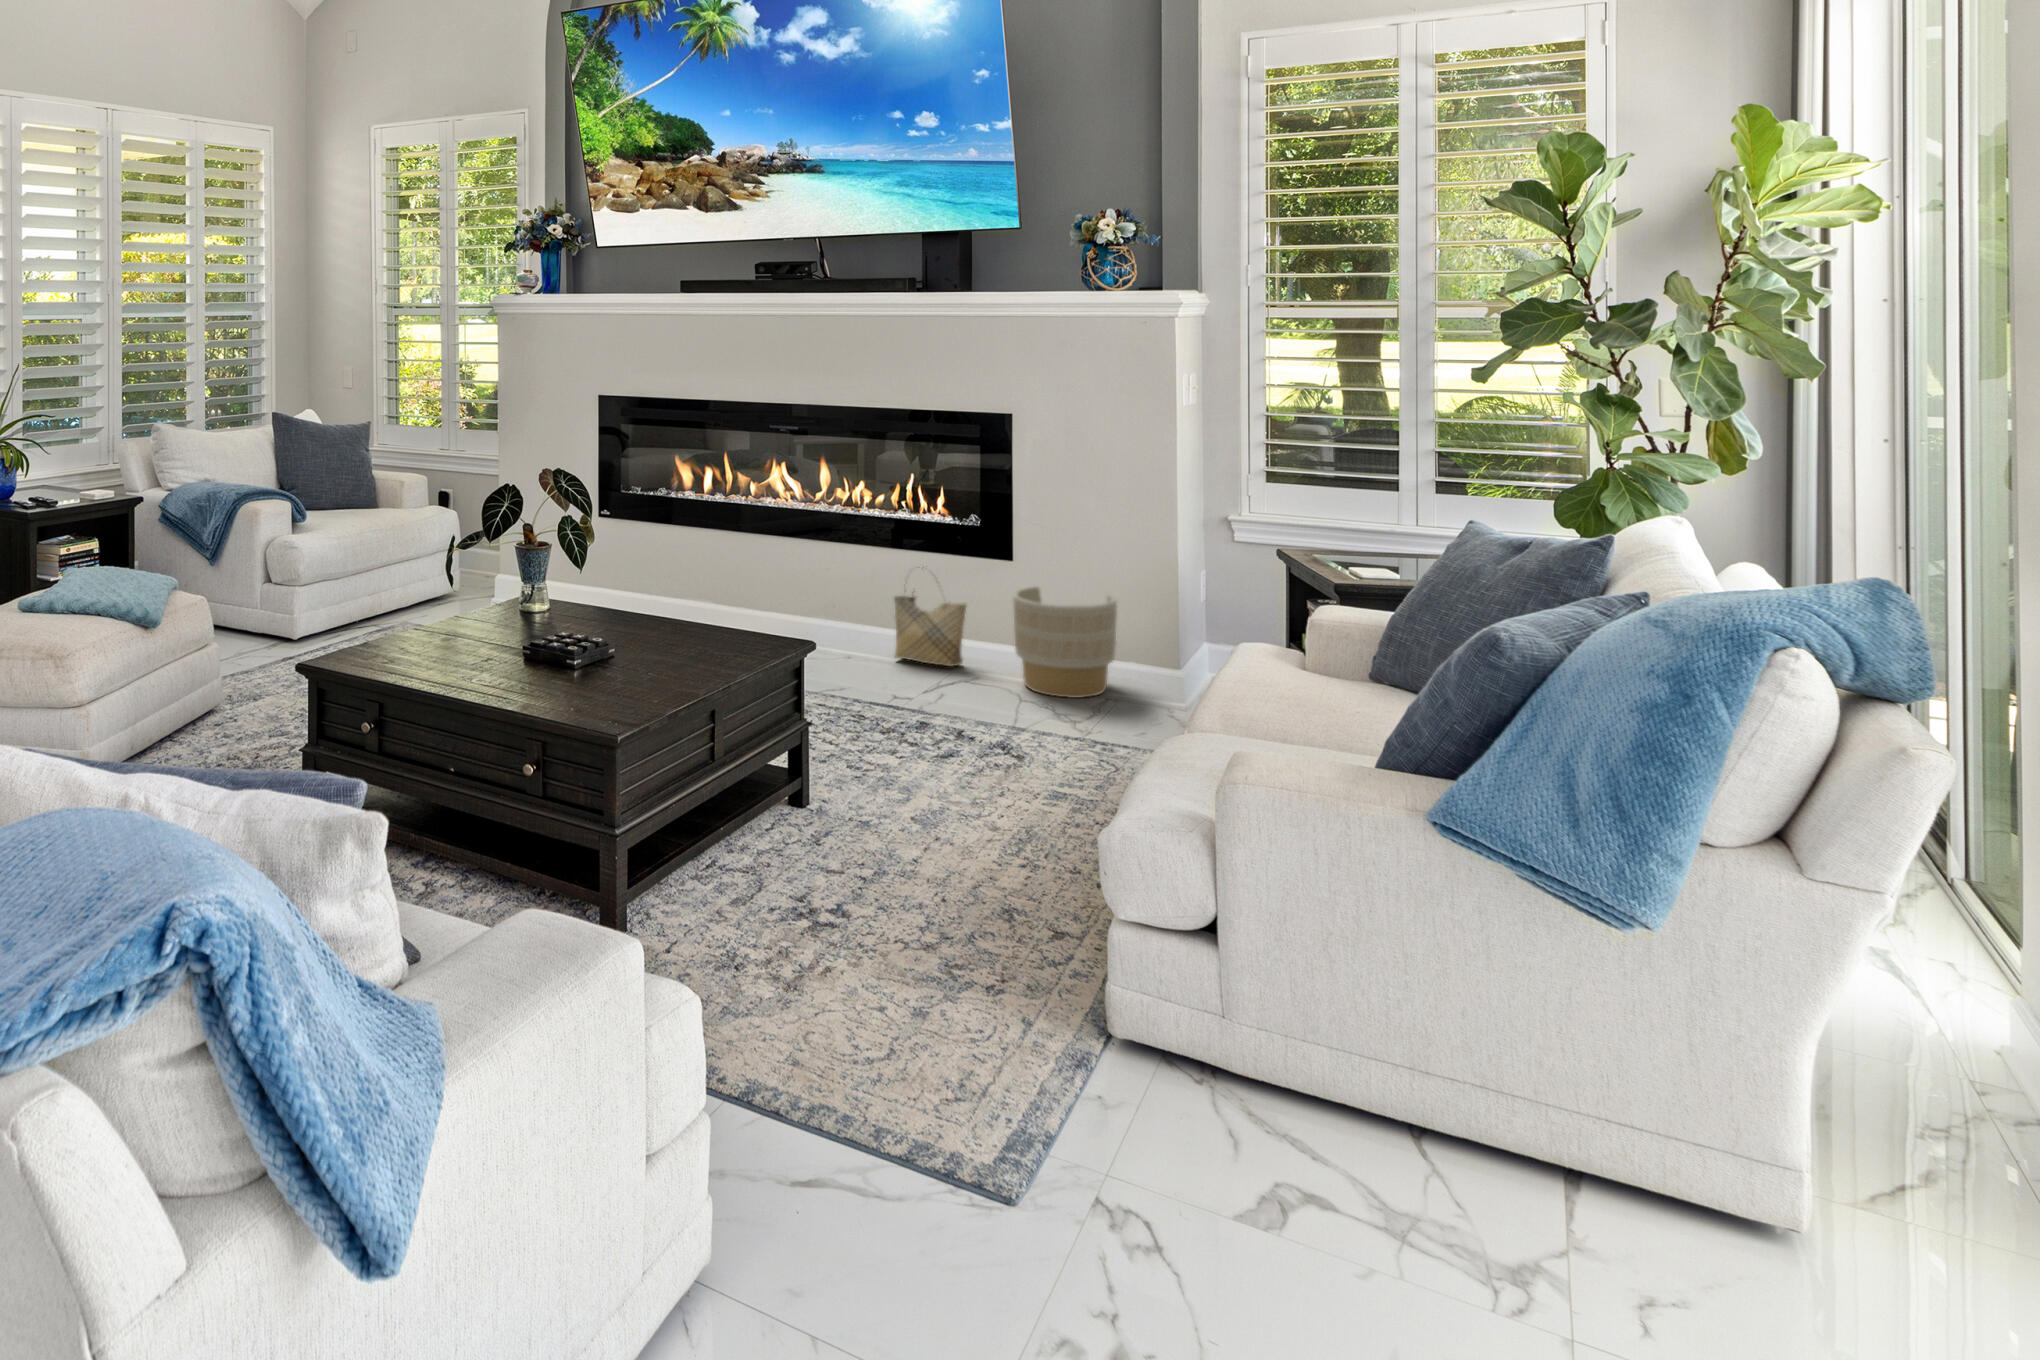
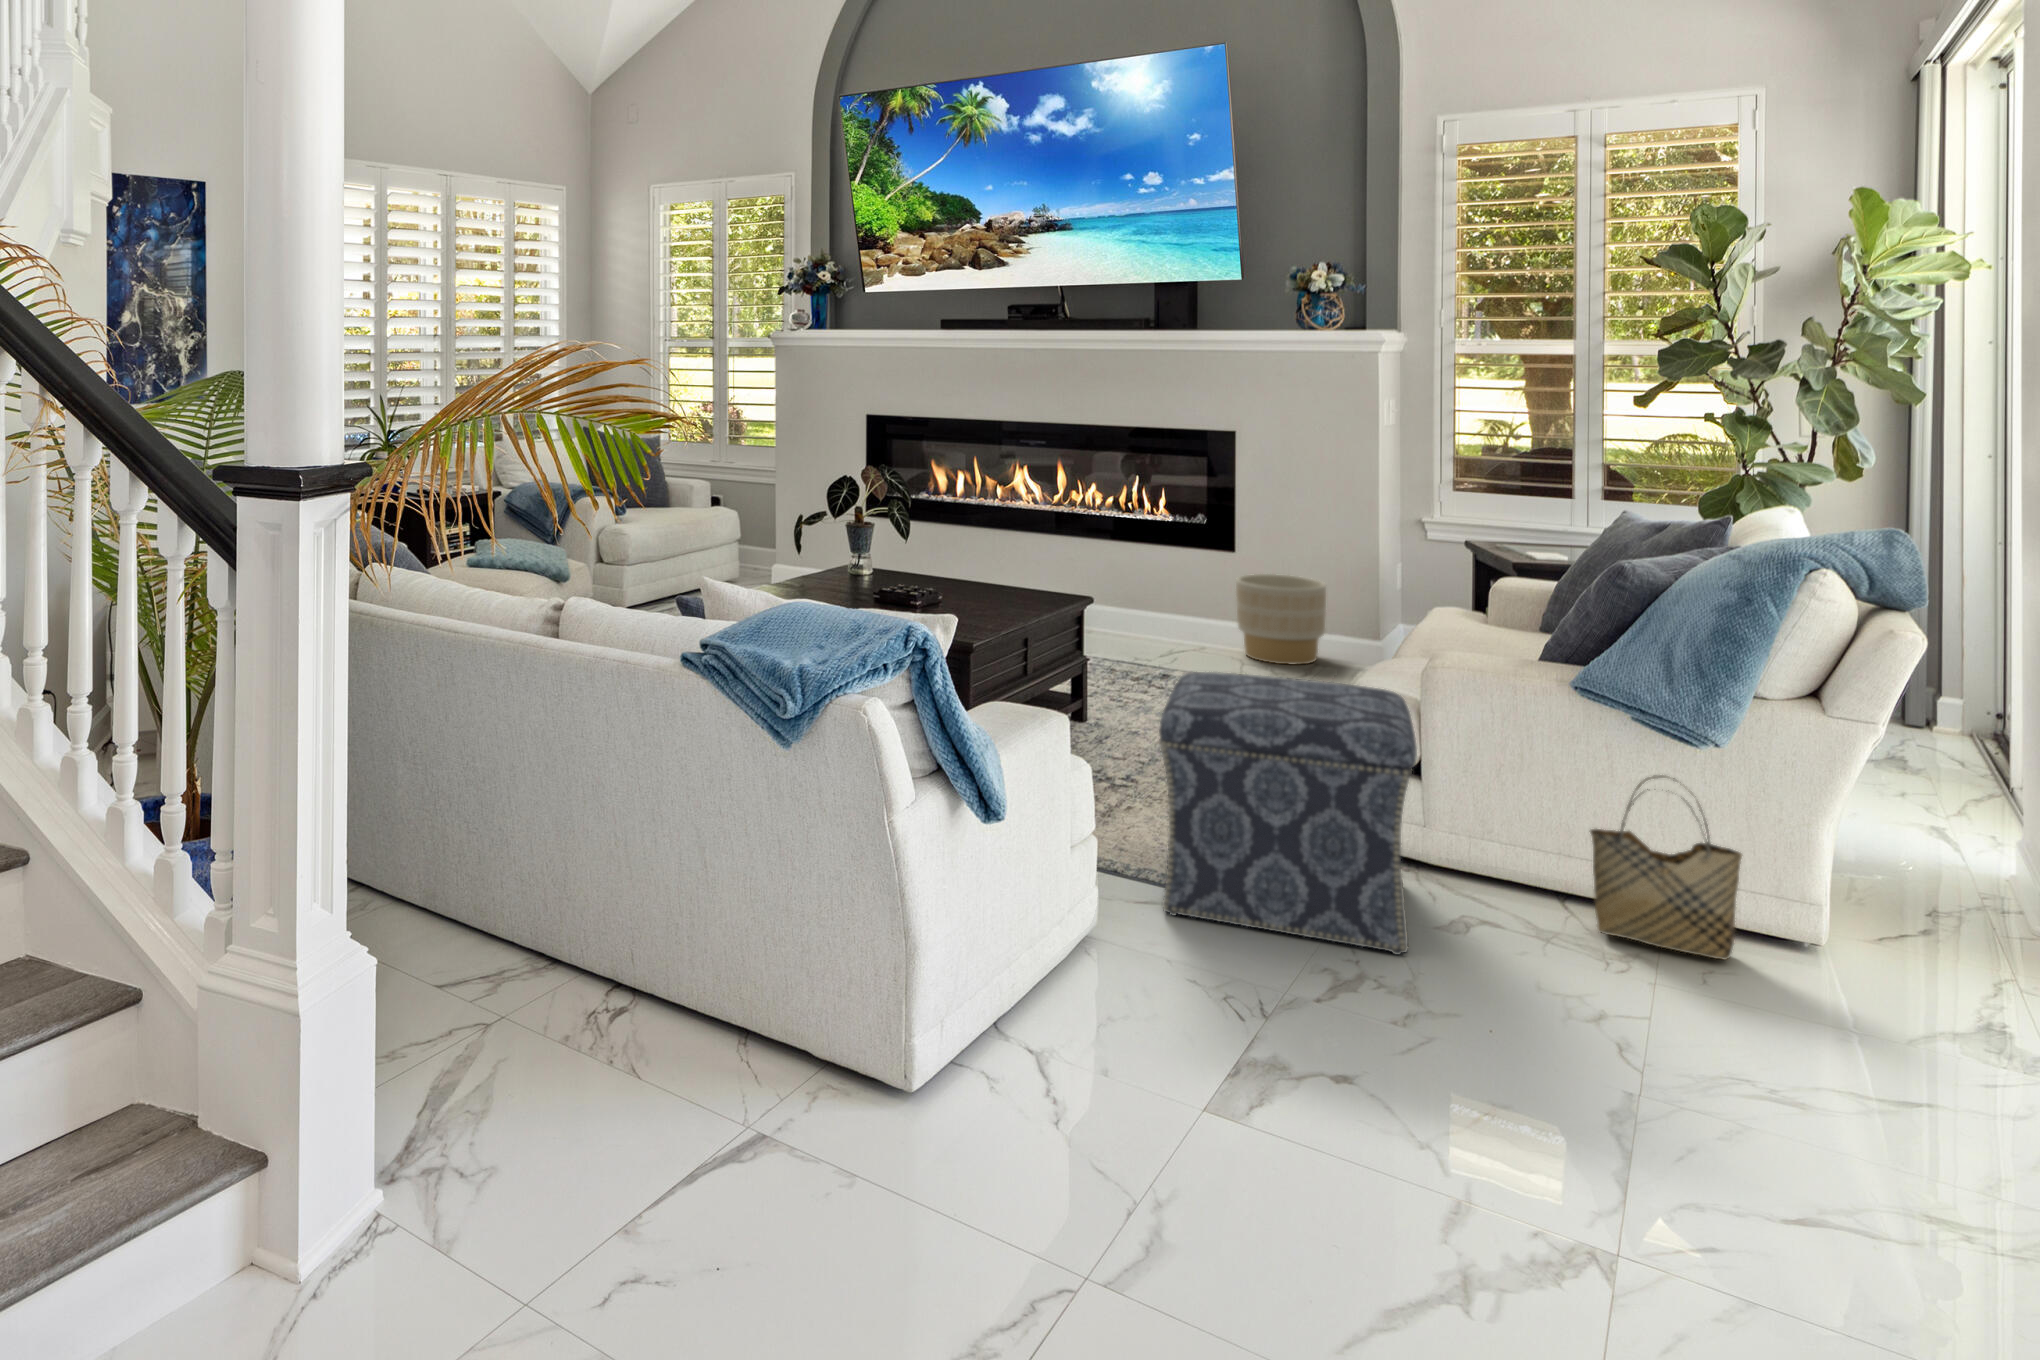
woven basket: present [894,567,966,667] -> present [1590,775,1742,960]
ottoman: none [818,797,1196,1285] -> present [1159,672,1417,955]

